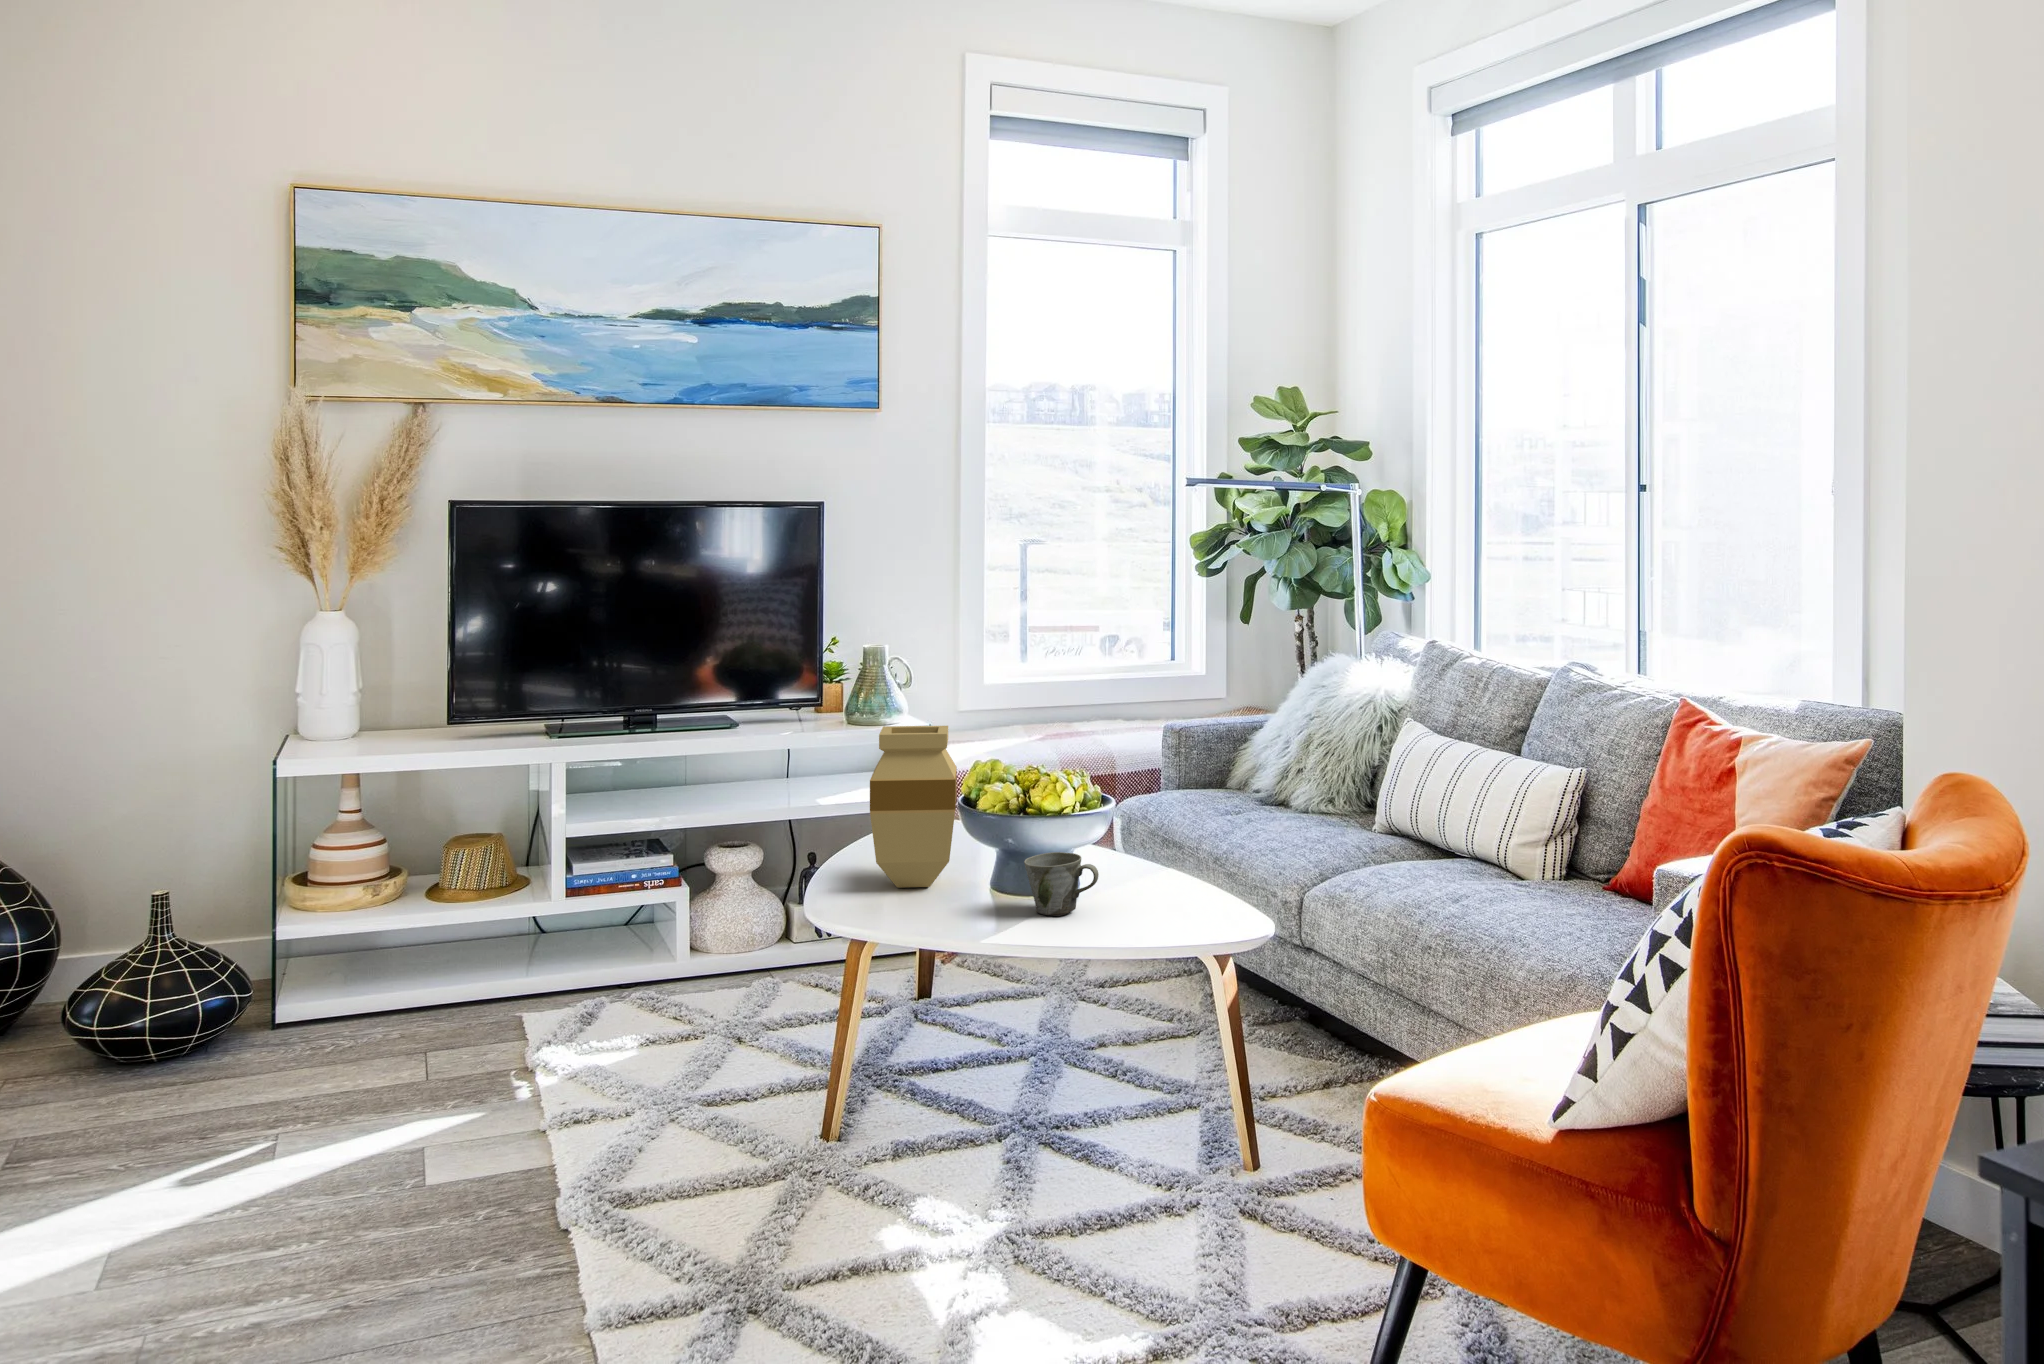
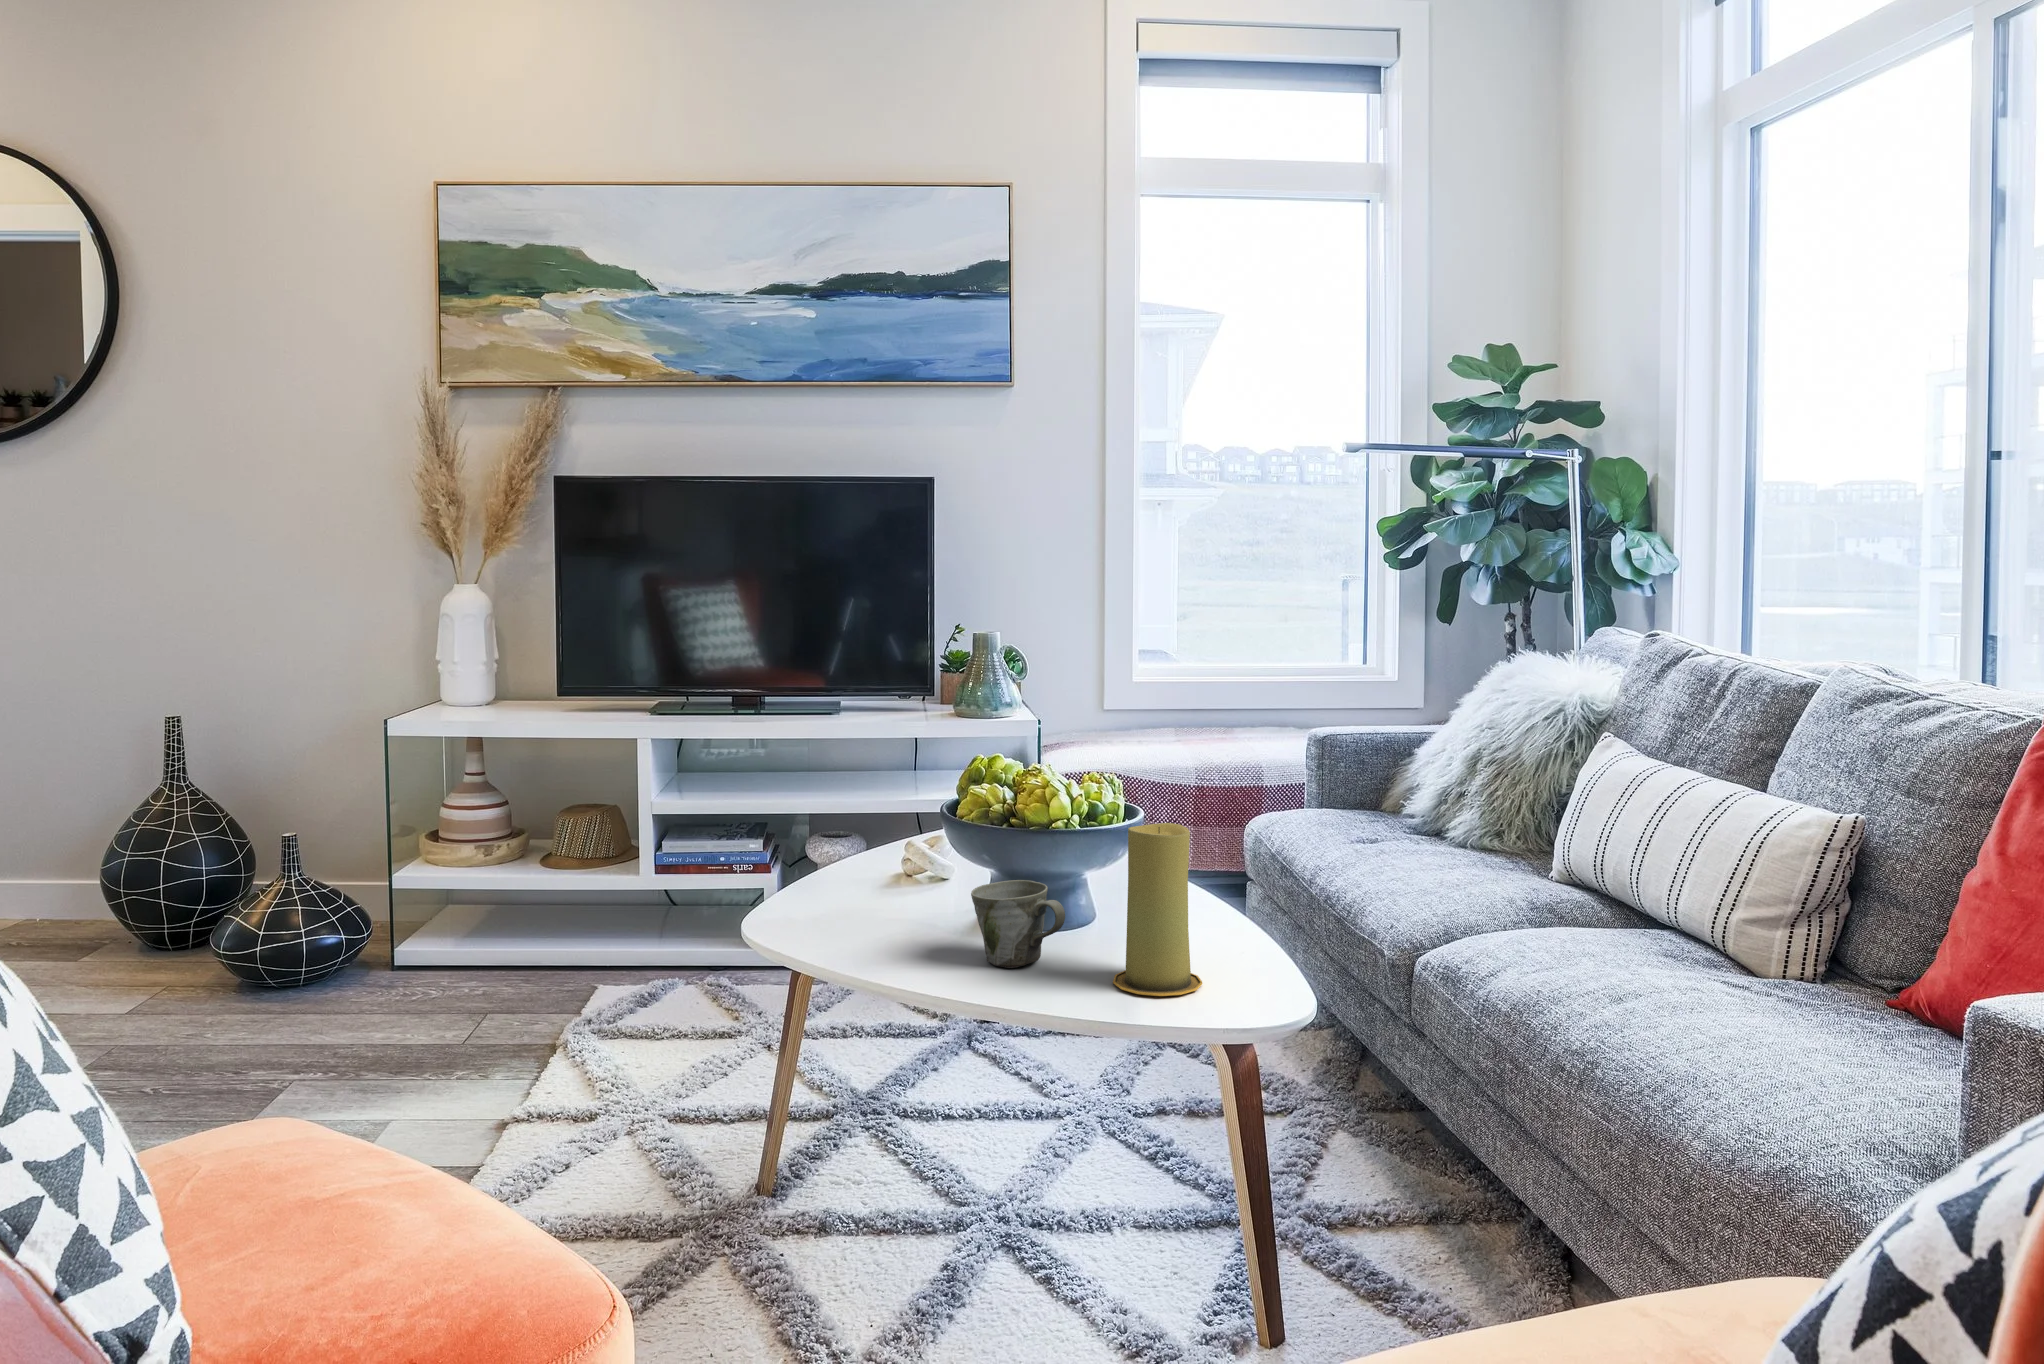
vase: present [870,726,957,888] -> none [813,708,943,912]
candle: none [1136,803,1199,924] -> present [1113,823,1203,996]

